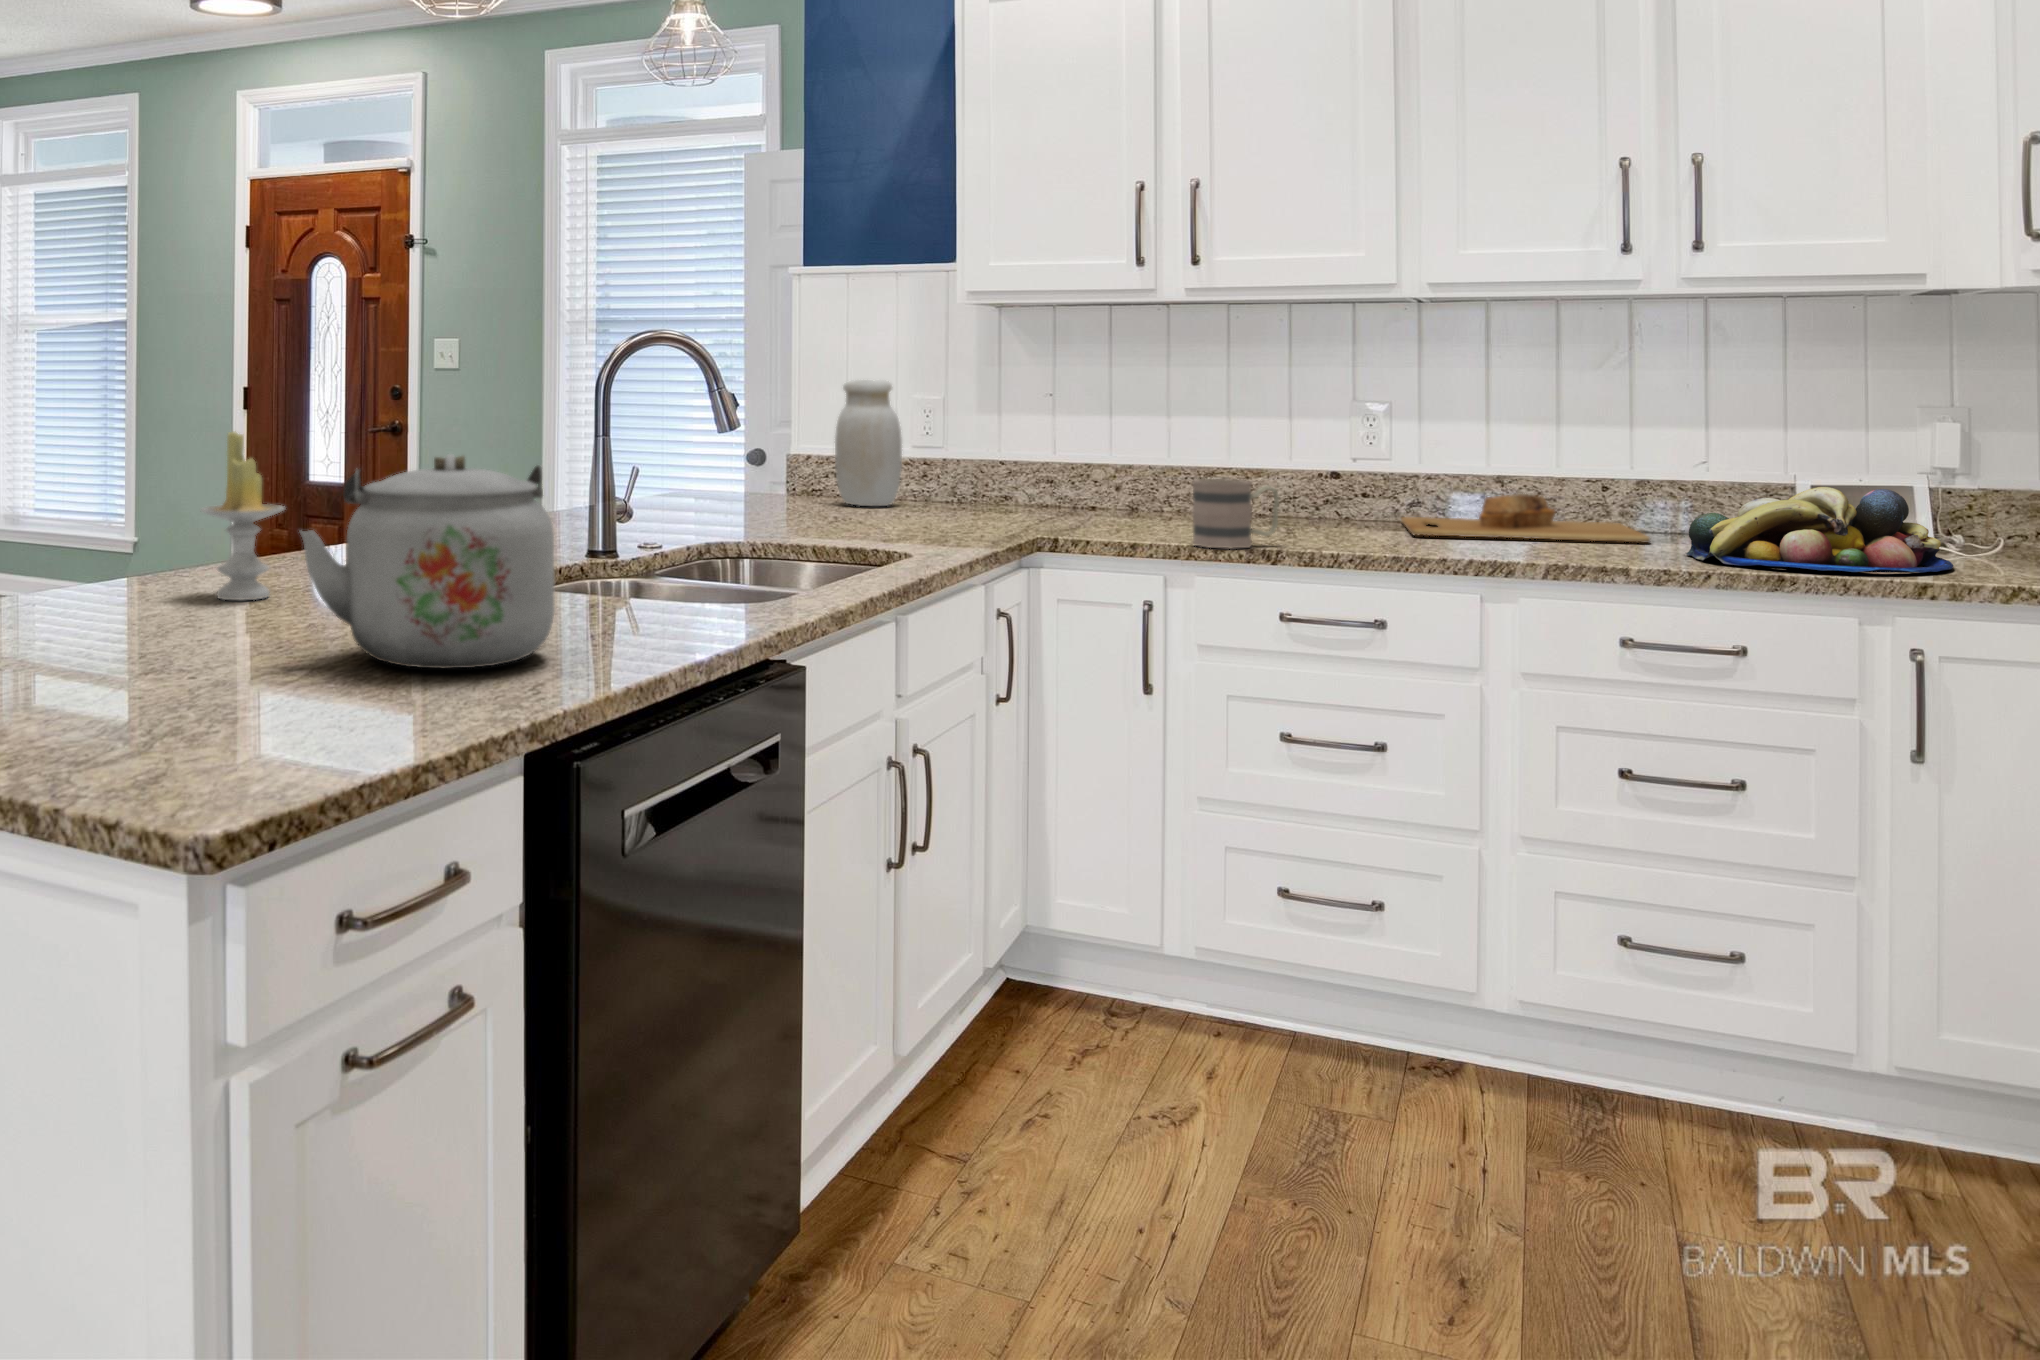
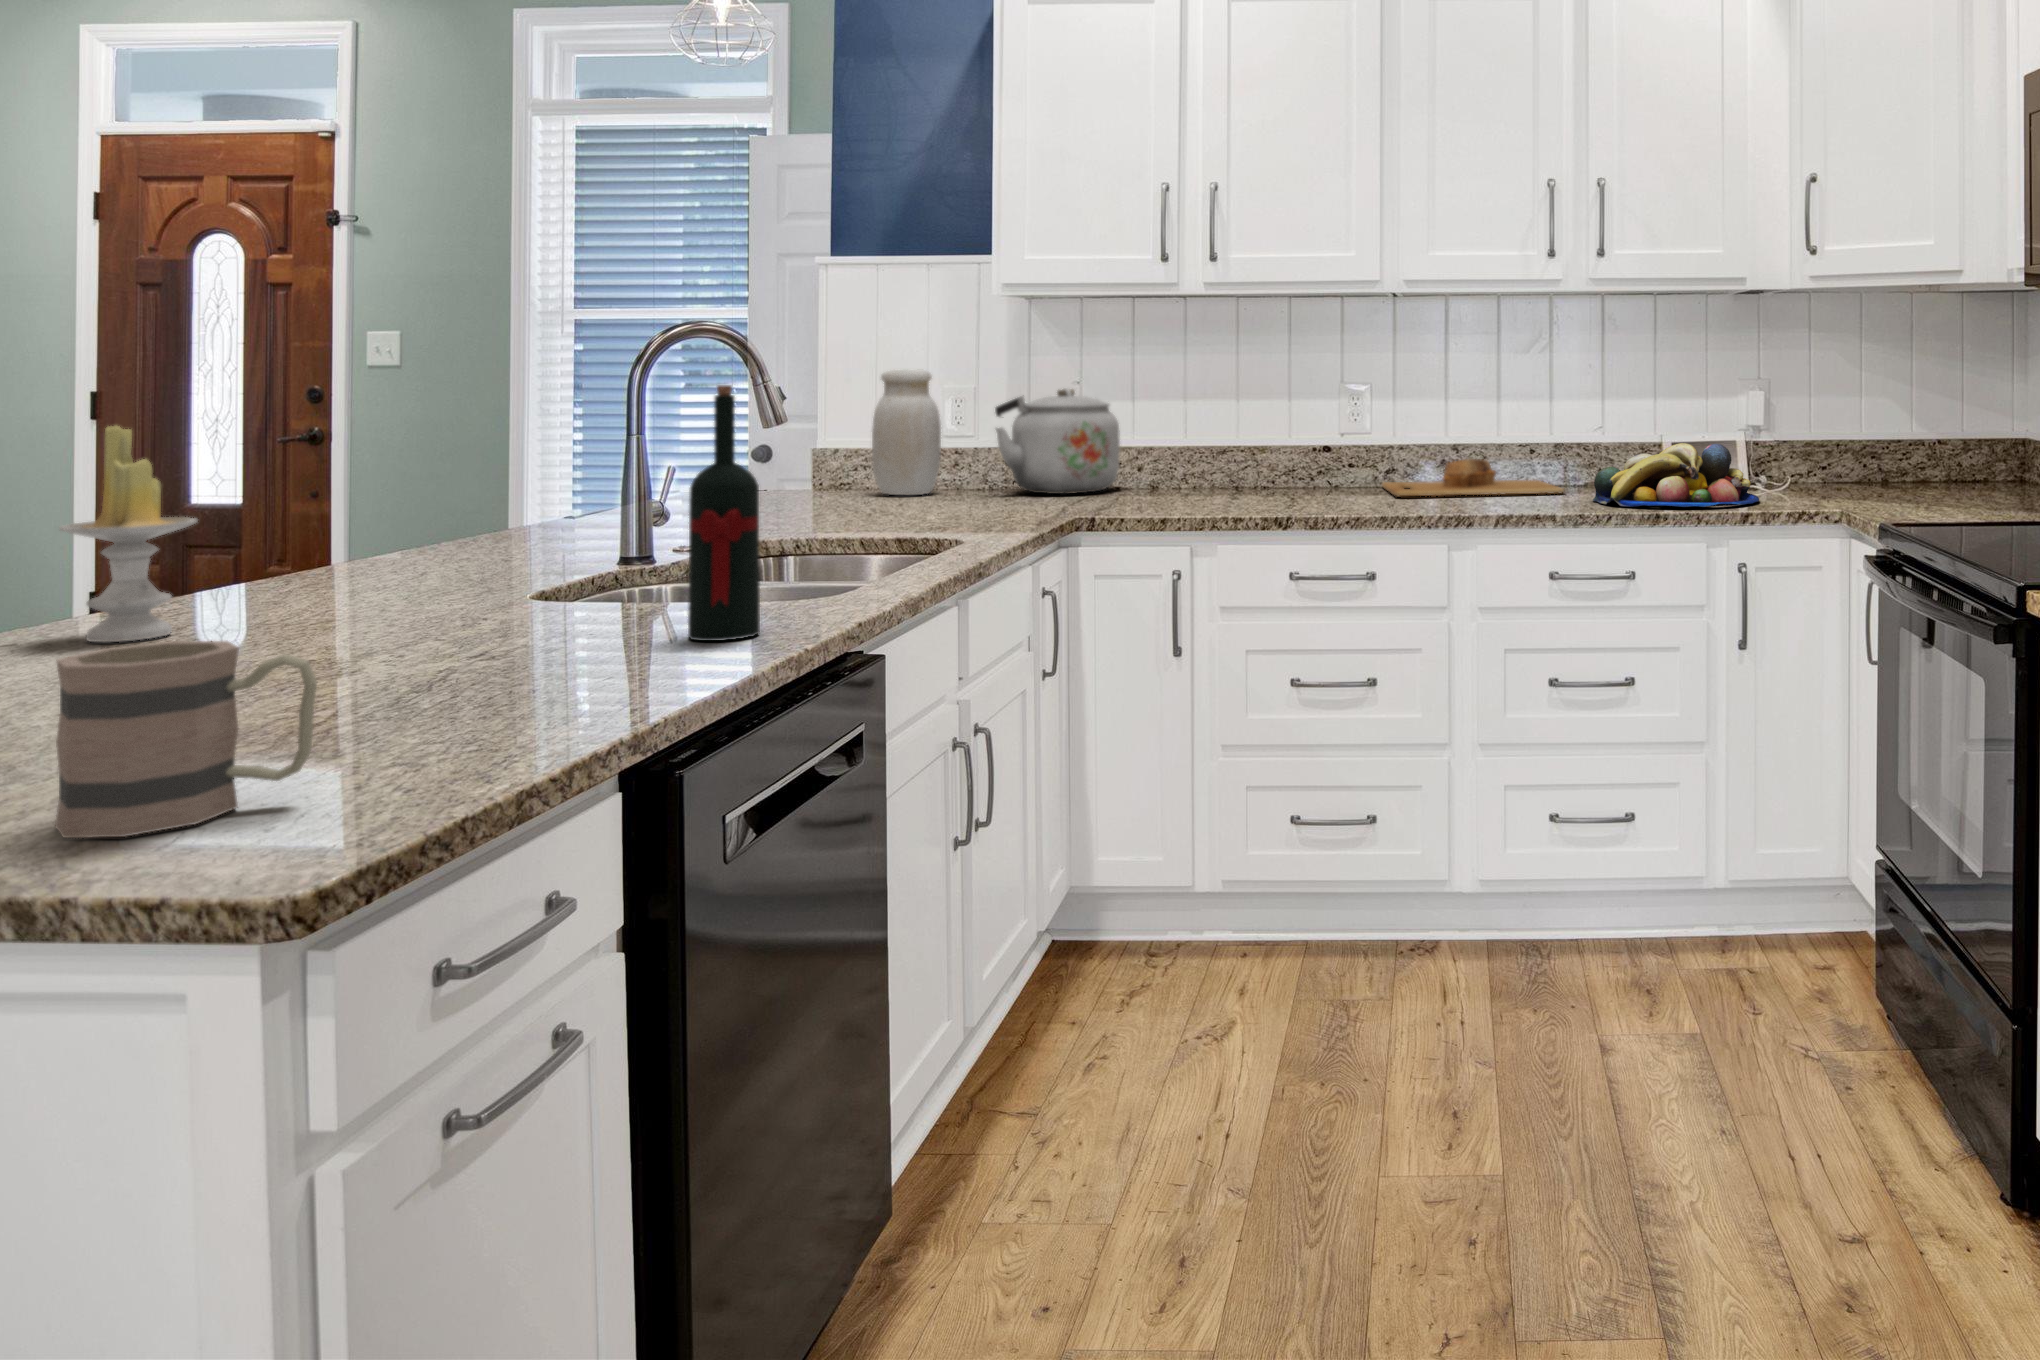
wine bottle: none [629,407,689,641] -> present [688,385,760,641]
kettle: present [300,454,555,668] -> present [995,388,1120,494]
mug: present [1192,479,1279,549] -> present [55,641,317,838]

